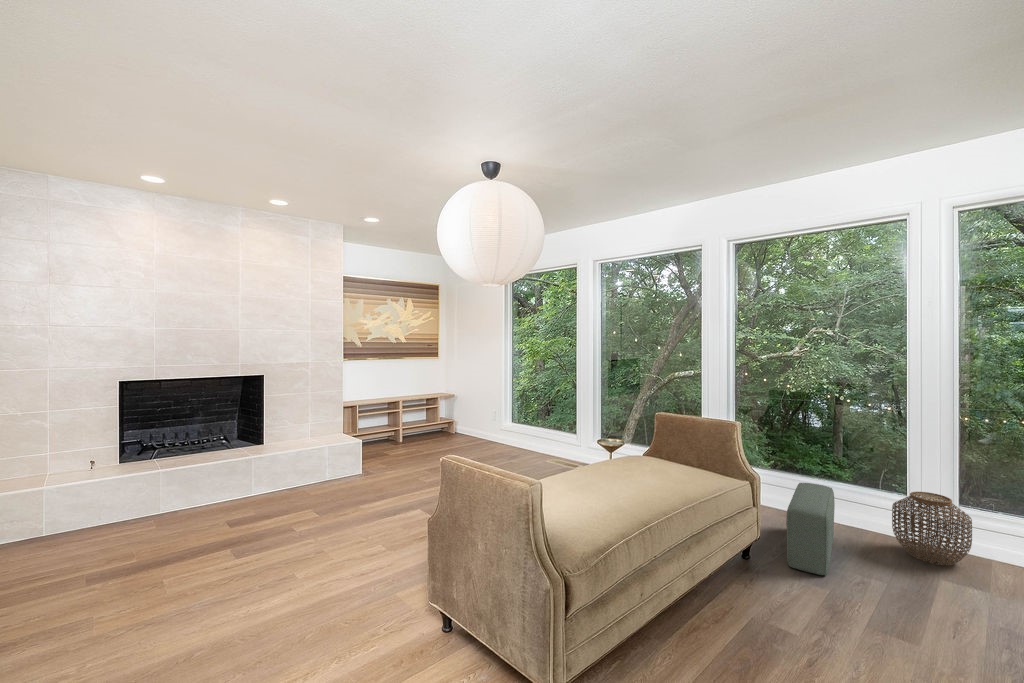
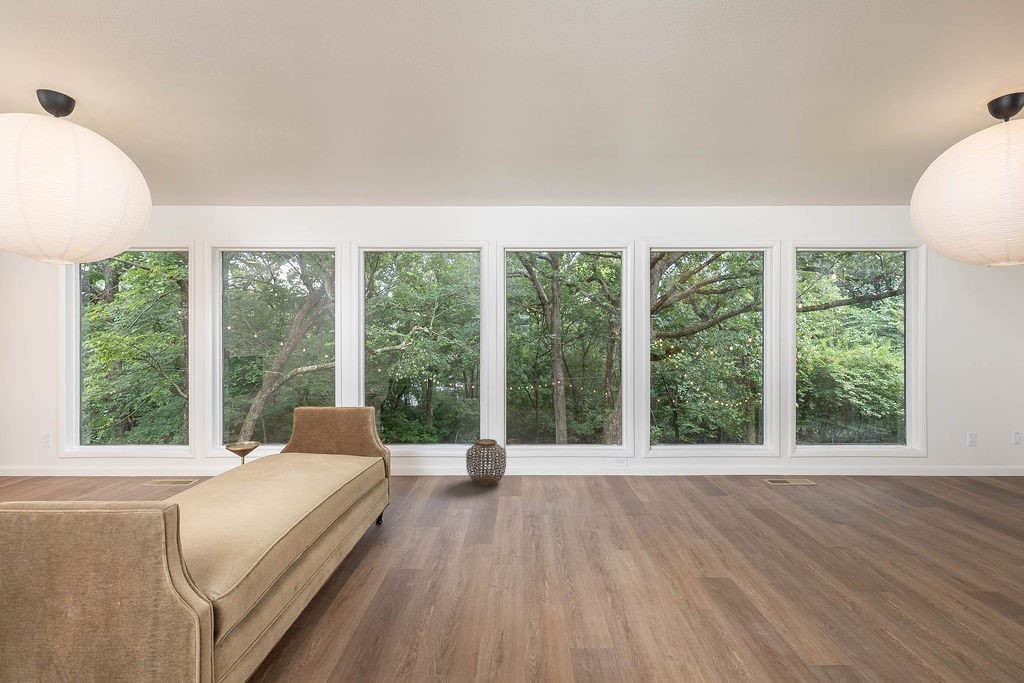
pouf: present [786,483,835,575] -> none [406,448,435,517]

